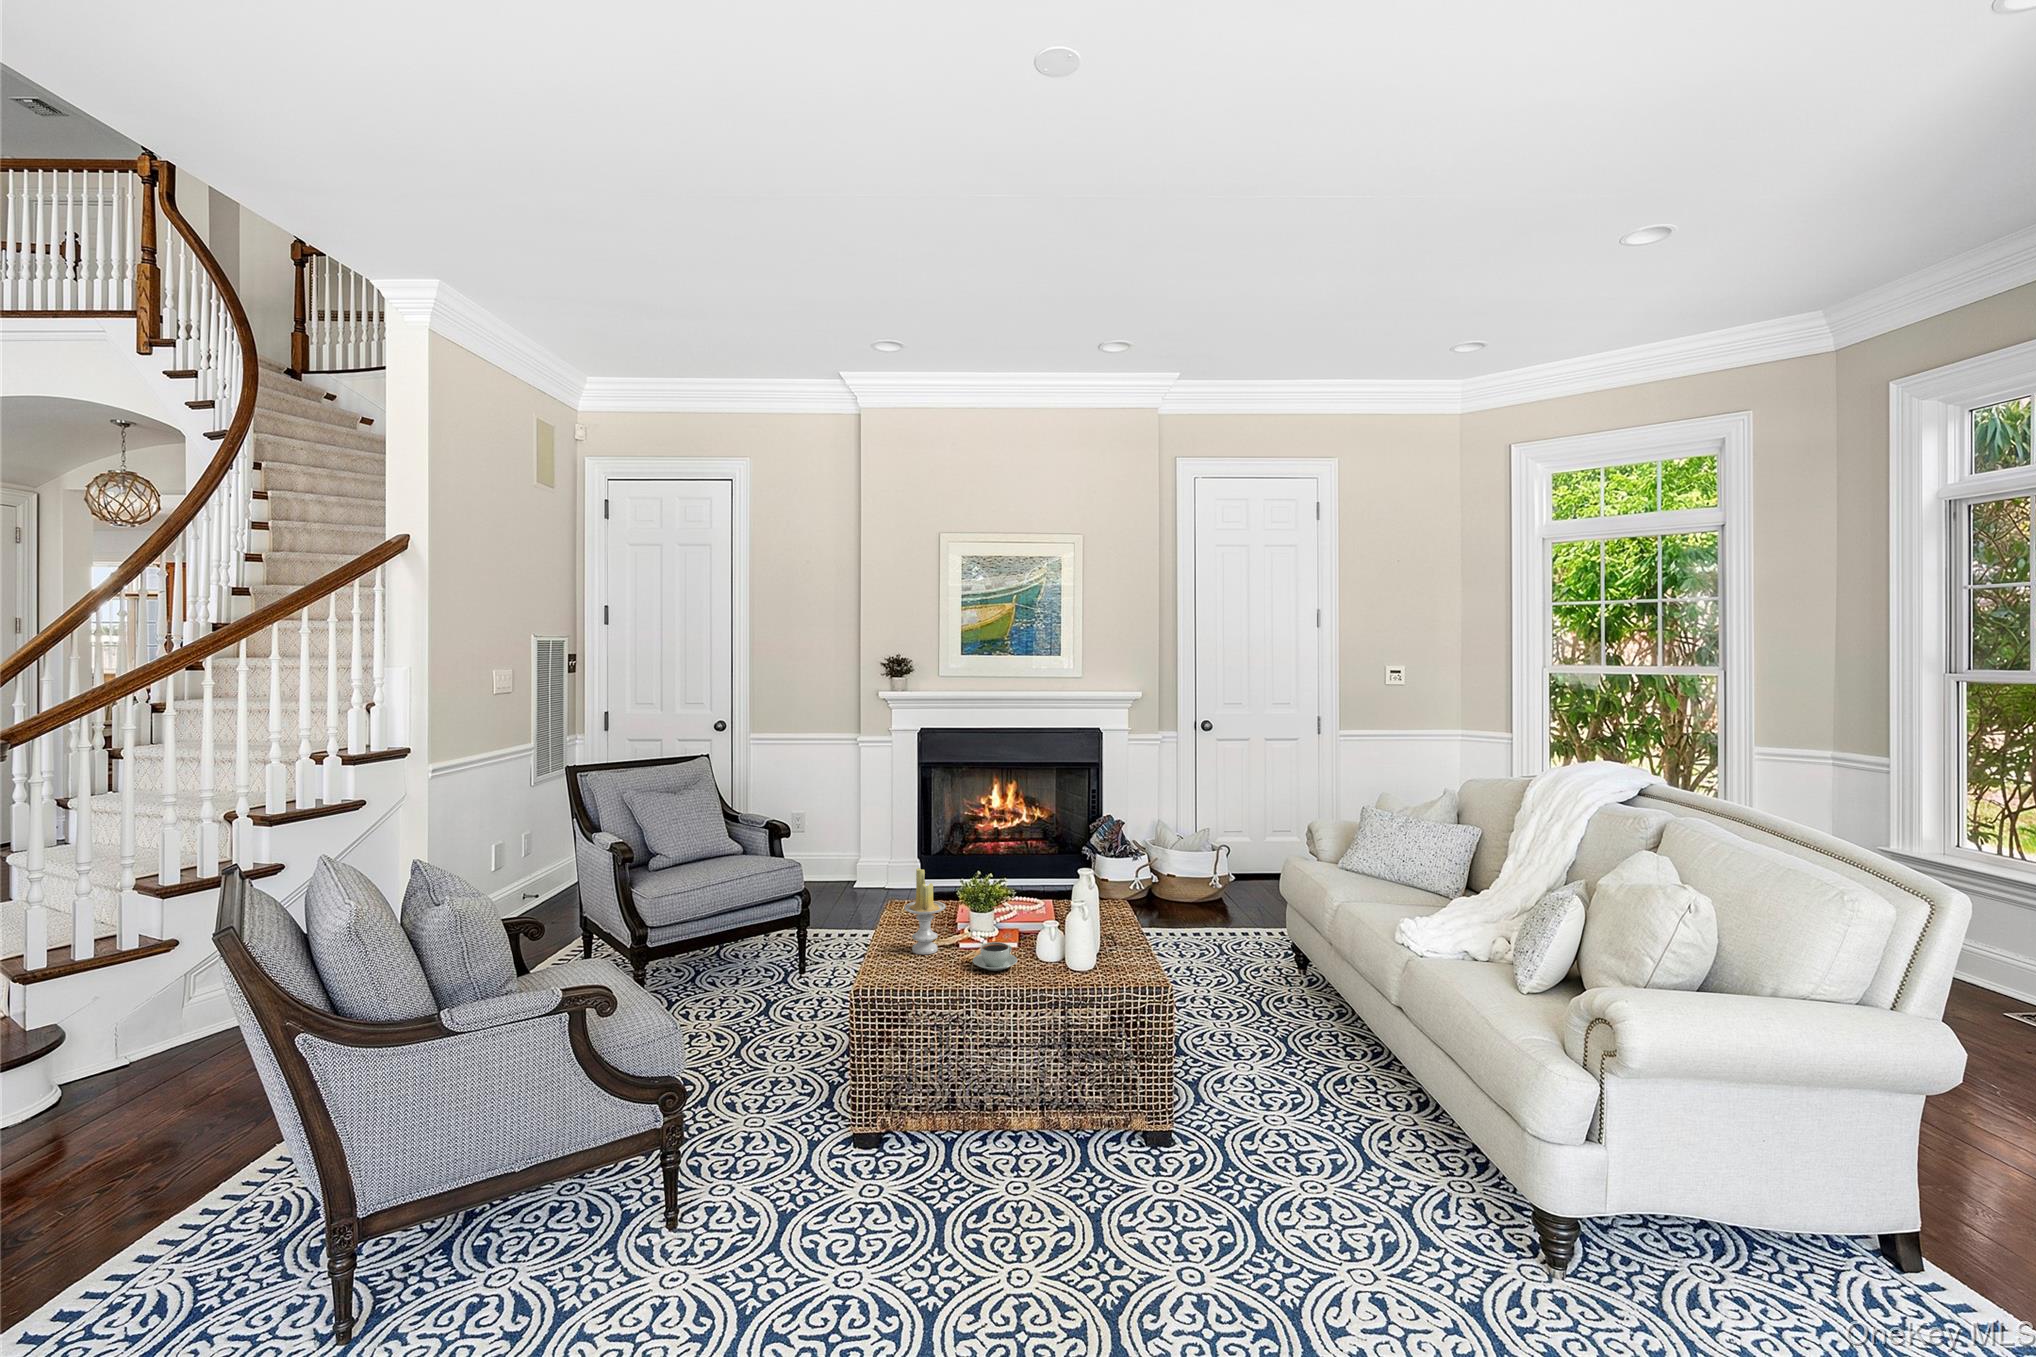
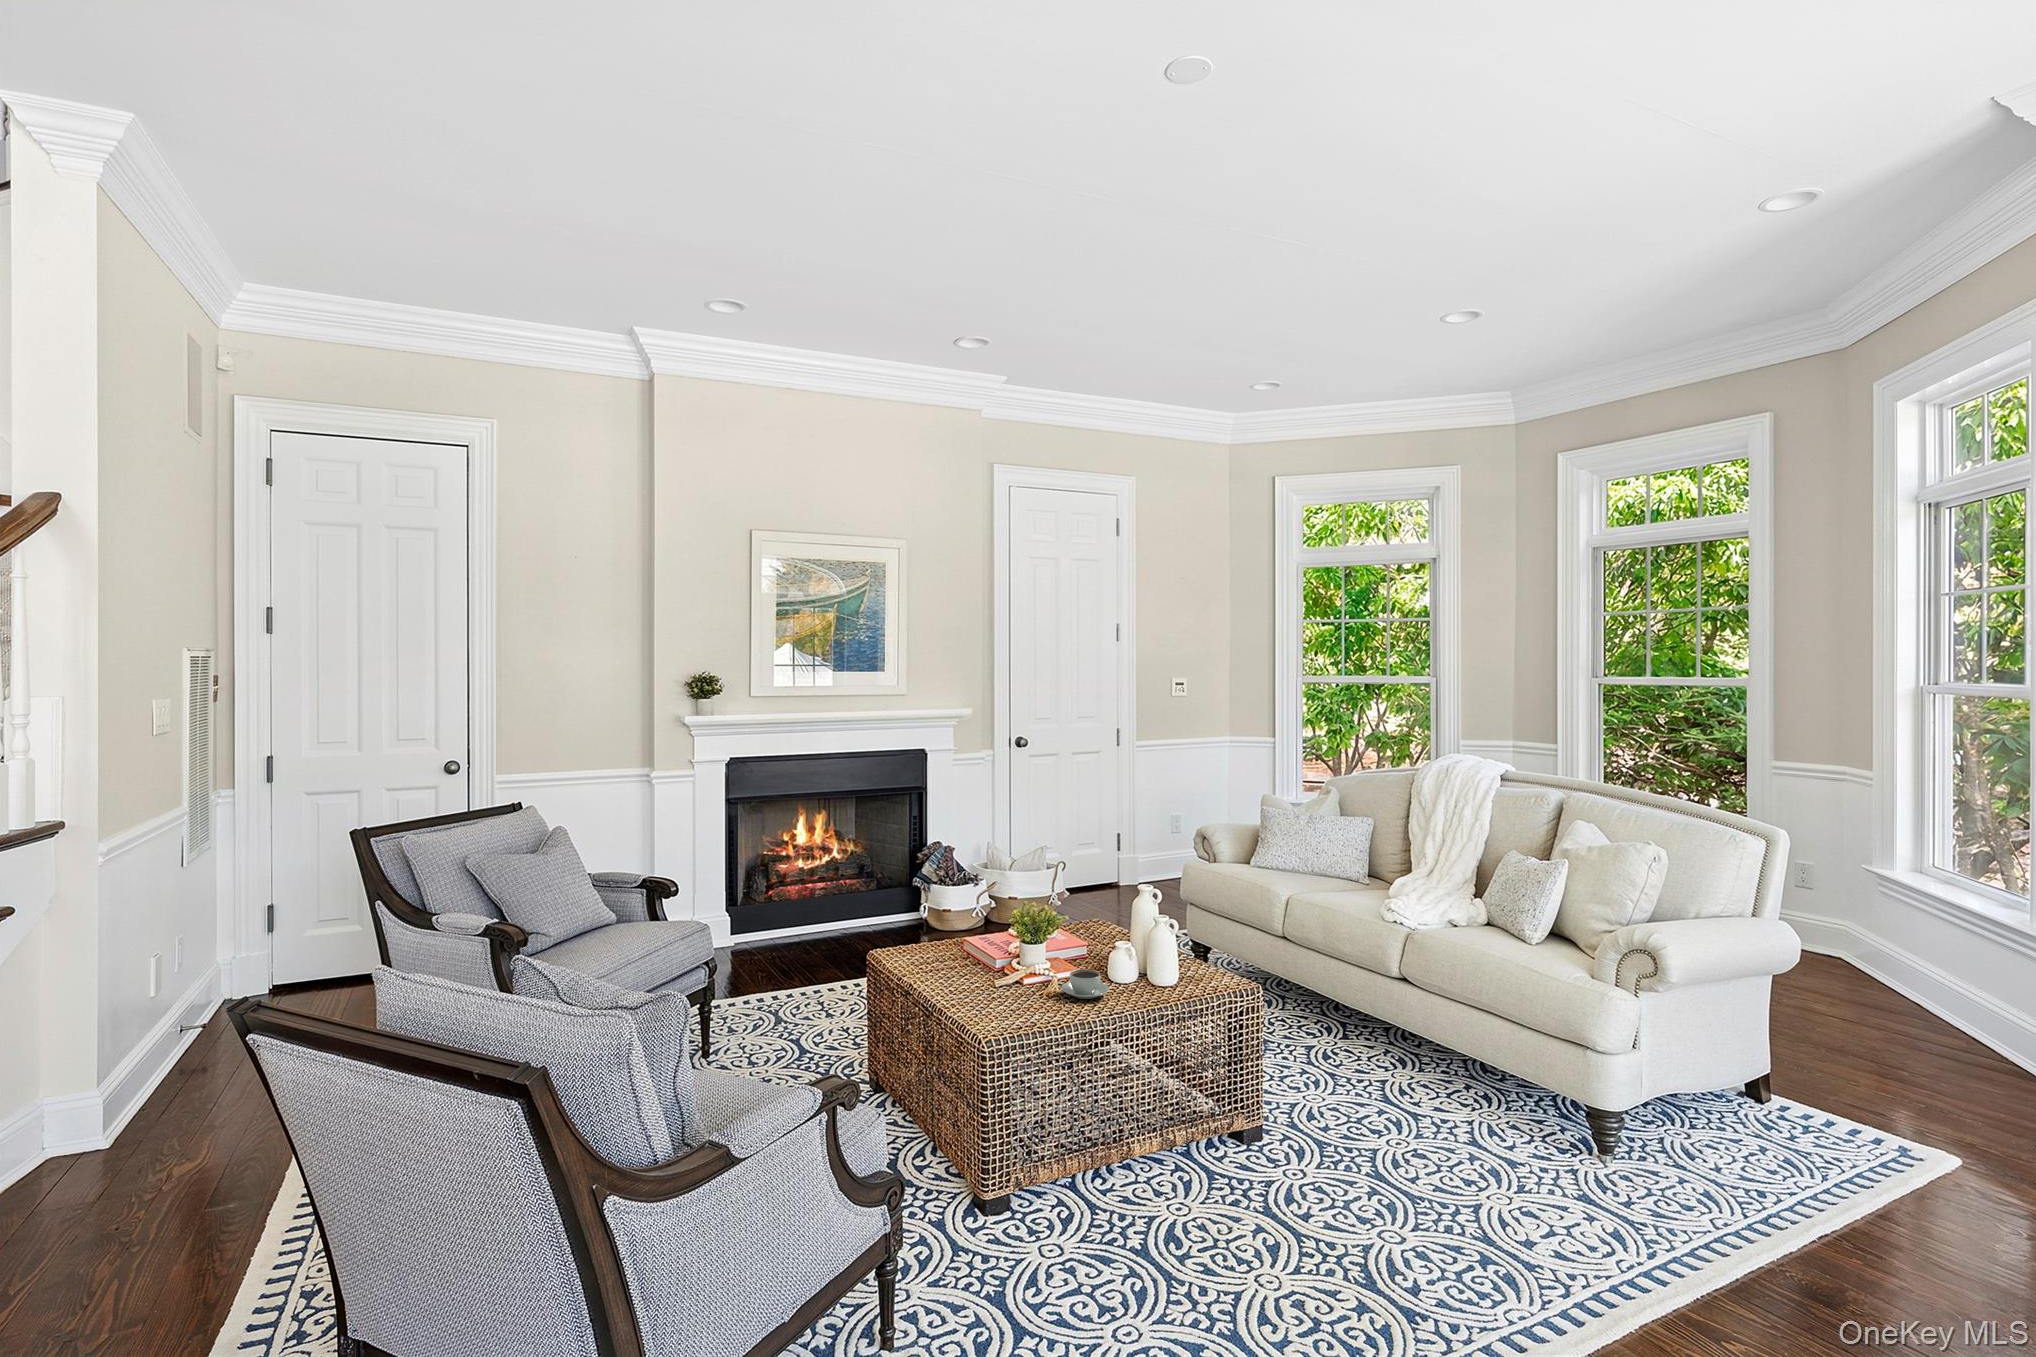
candle: present [904,868,946,954] -> none [968,900,1014,996]

